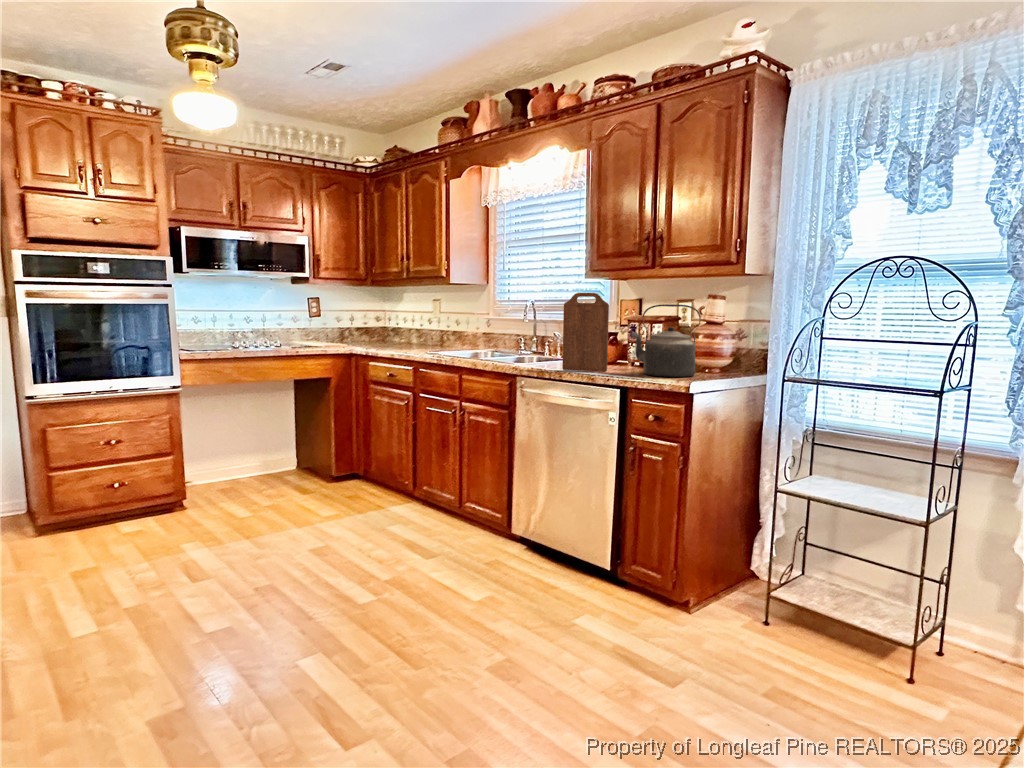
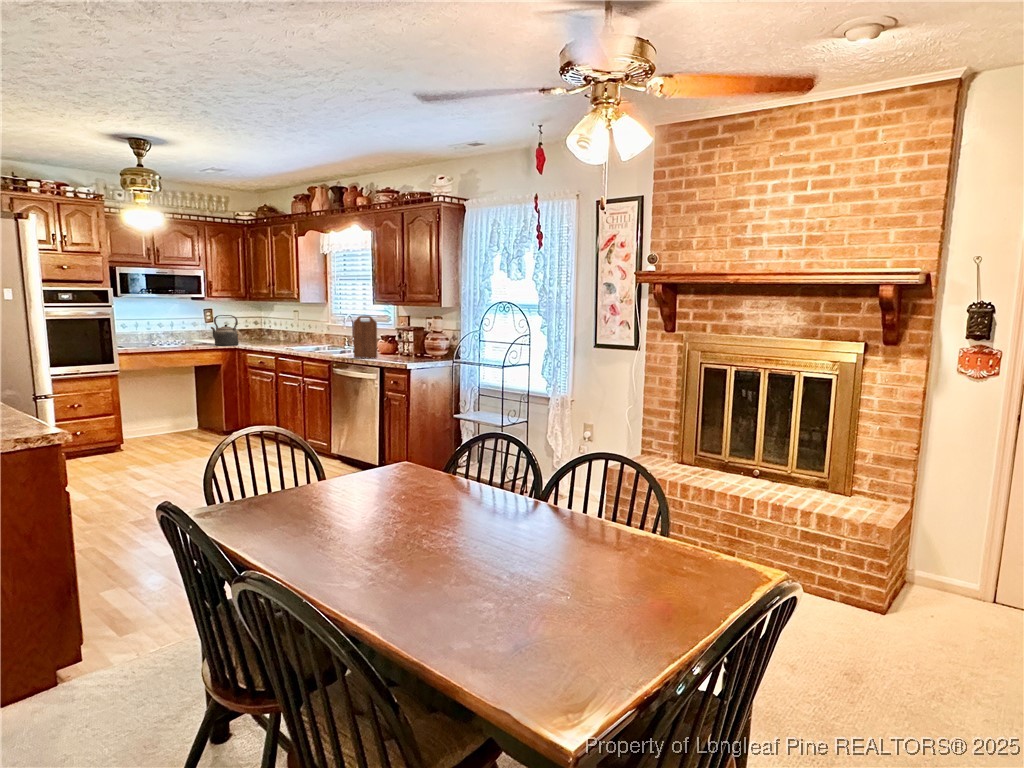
kettle: present [631,304,701,377] -> present [211,315,239,346]

